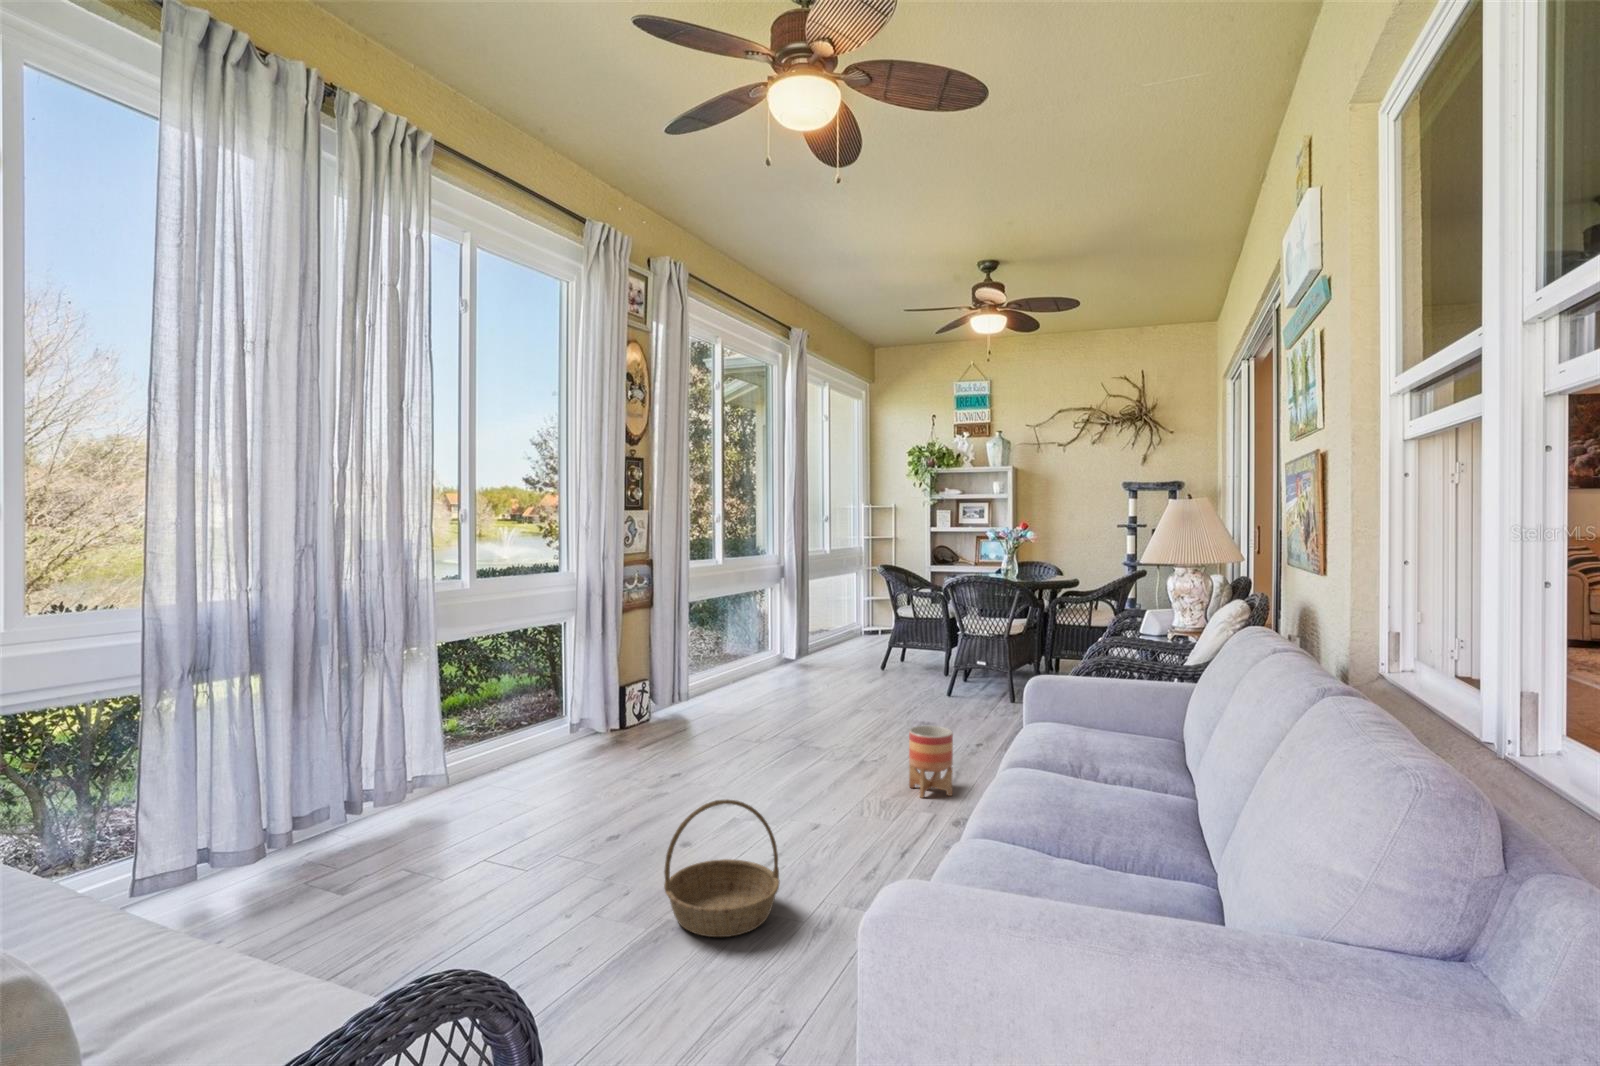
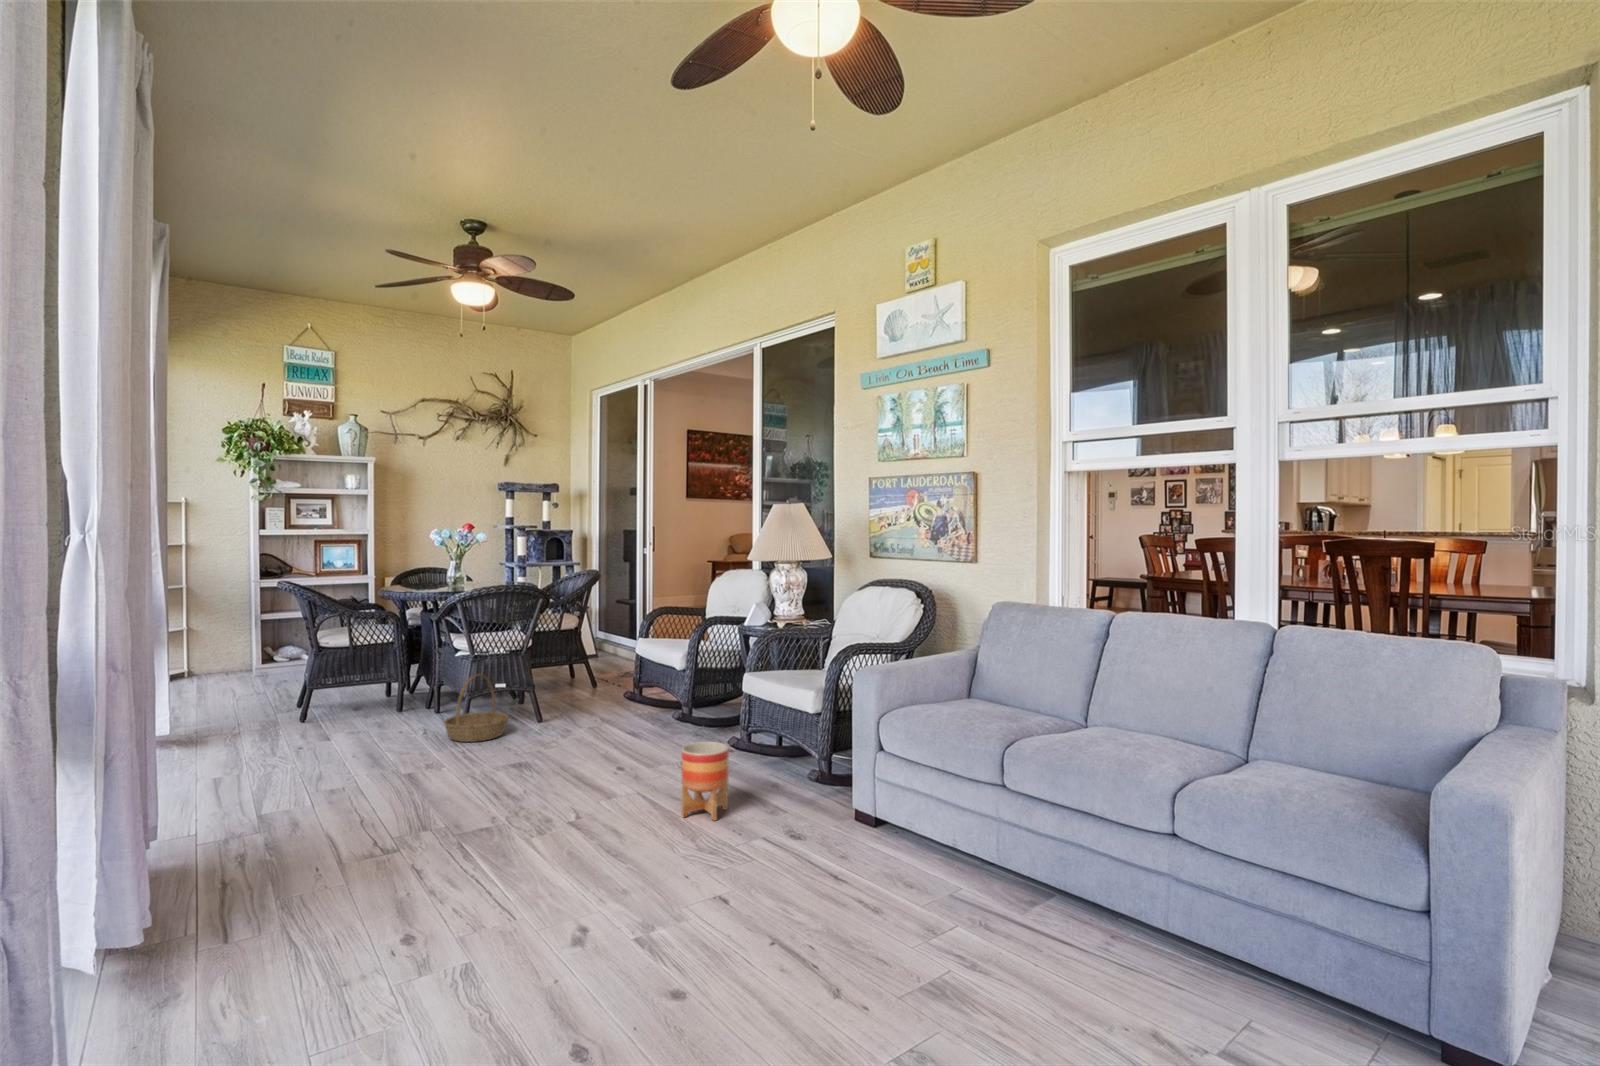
basket: present [664,799,779,937] -> present [444,674,509,742]

